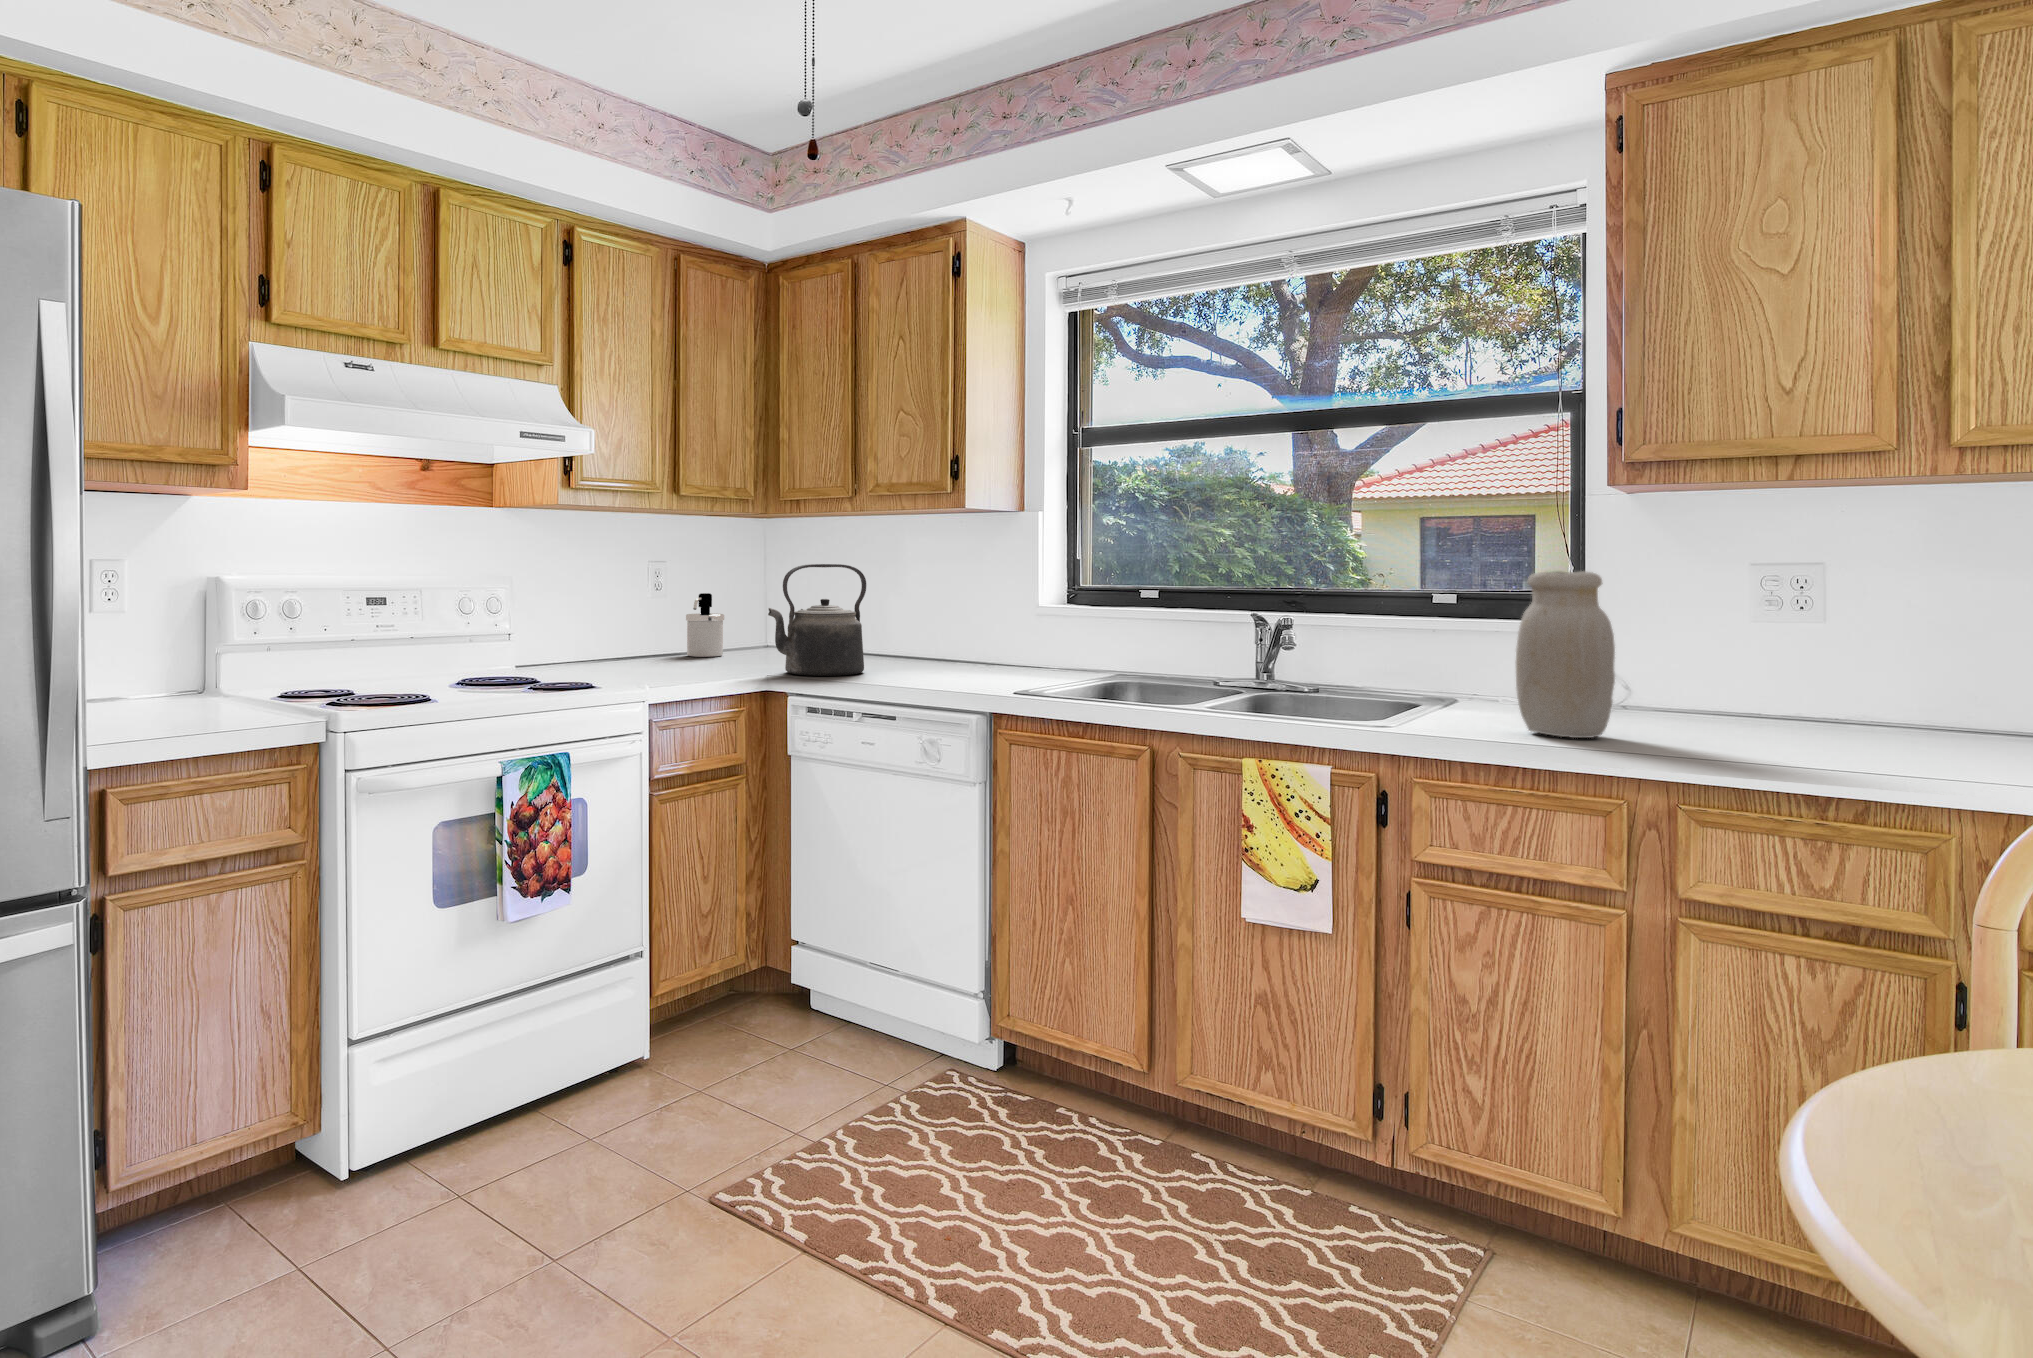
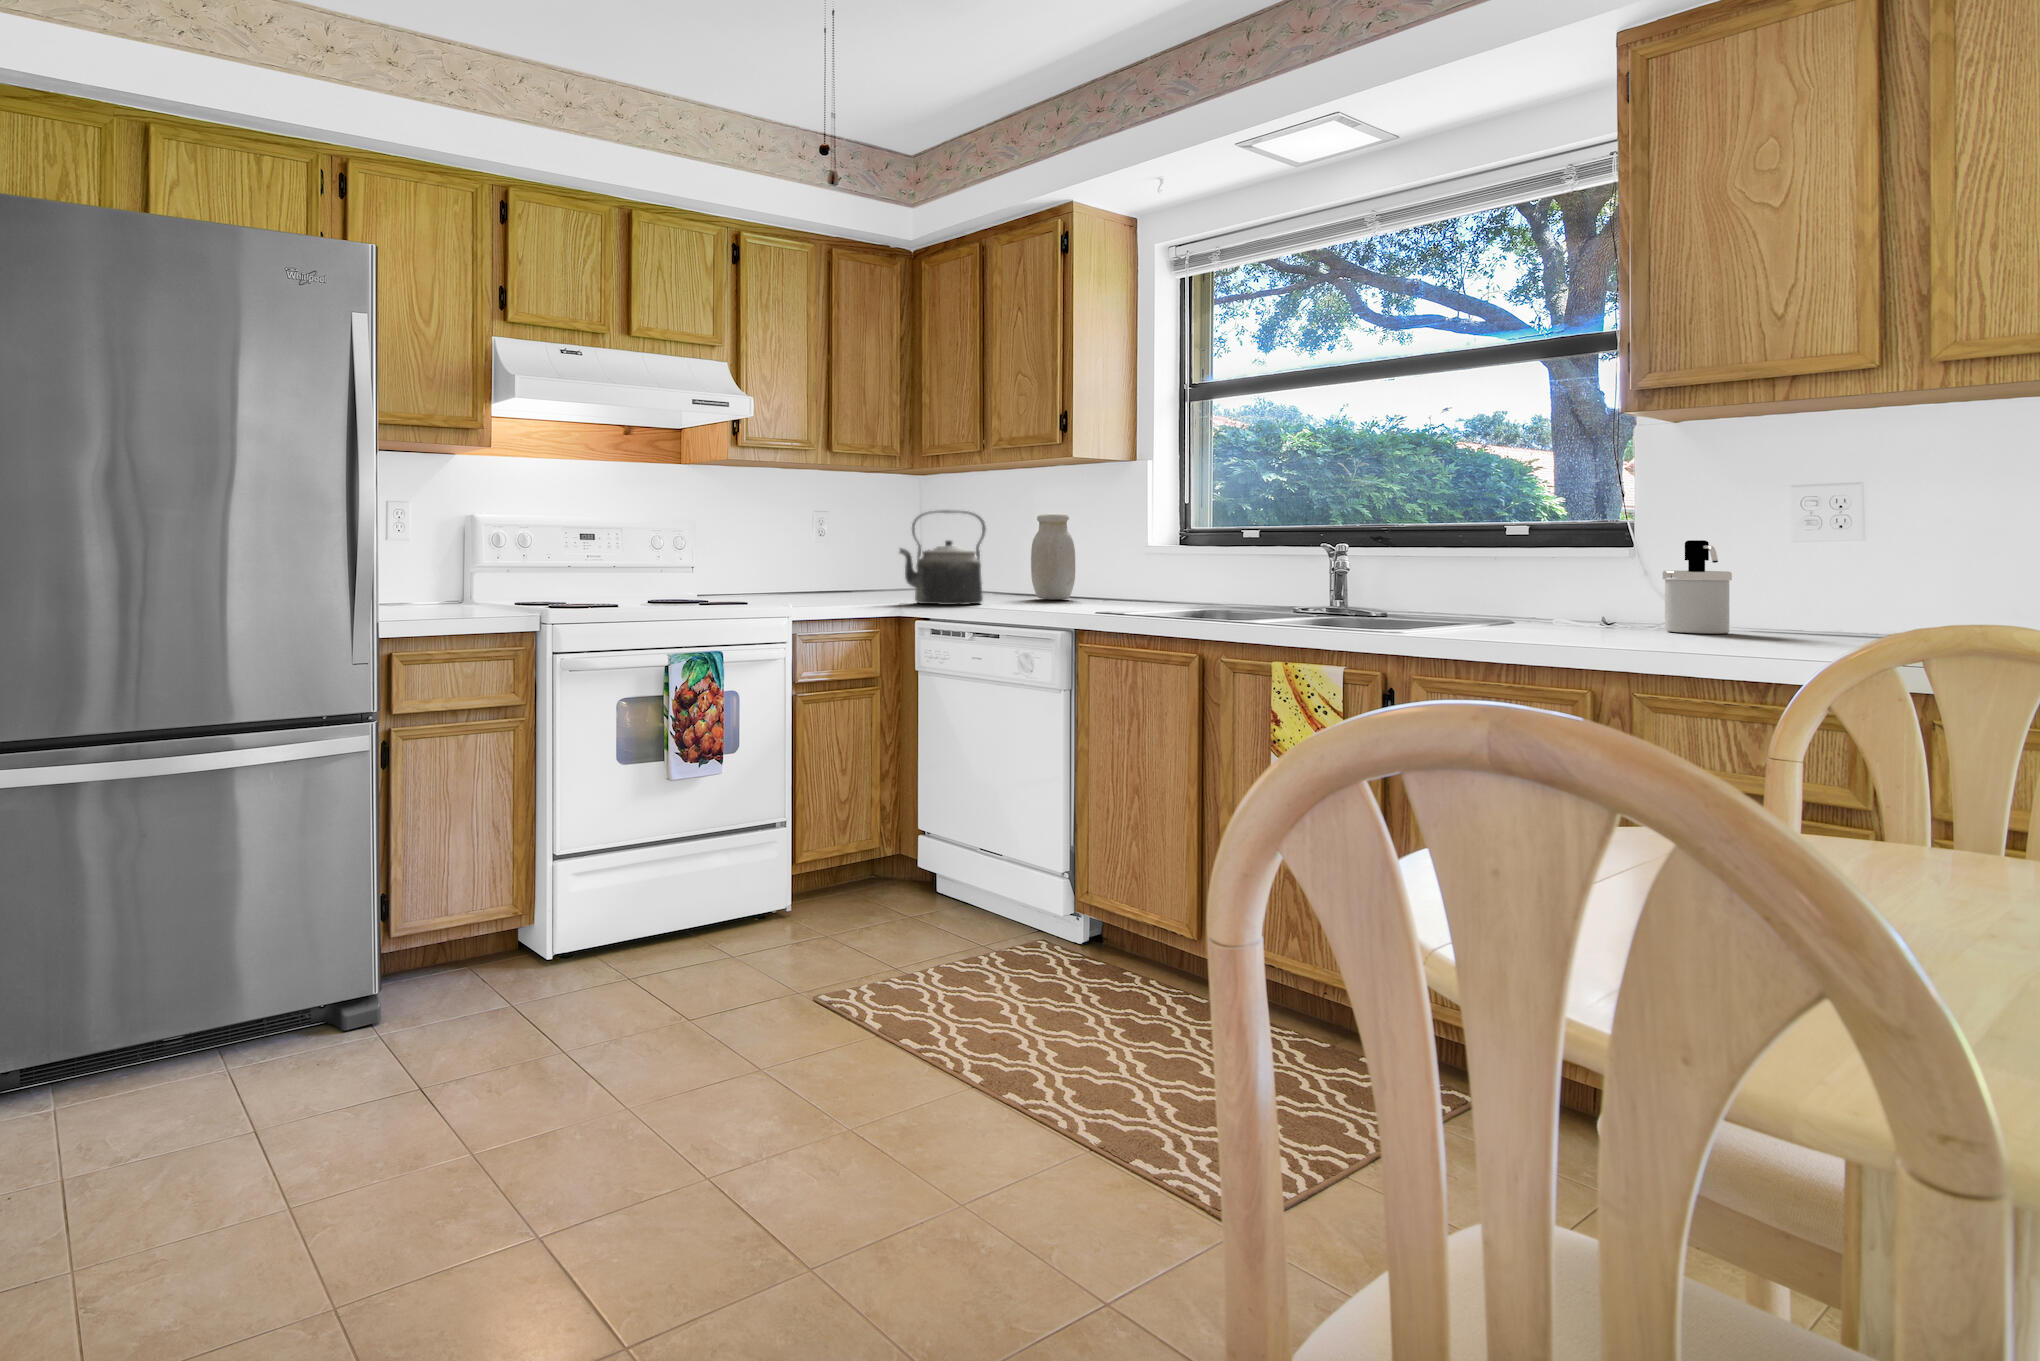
jar: present [1516,571,1615,738] -> present [1031,513,1075,600]
soap dispenser: present [686,593,724,657] -> present [1663,540,1732,634]

